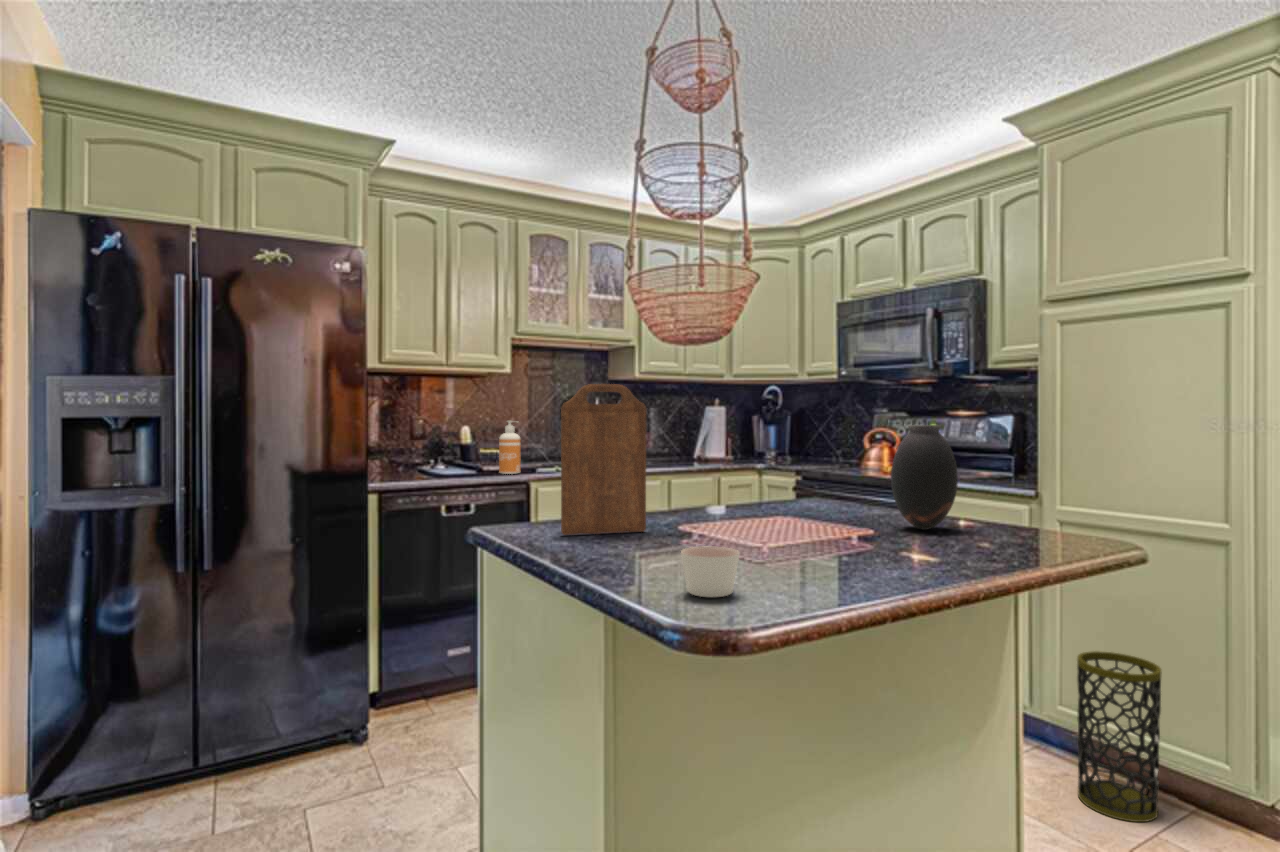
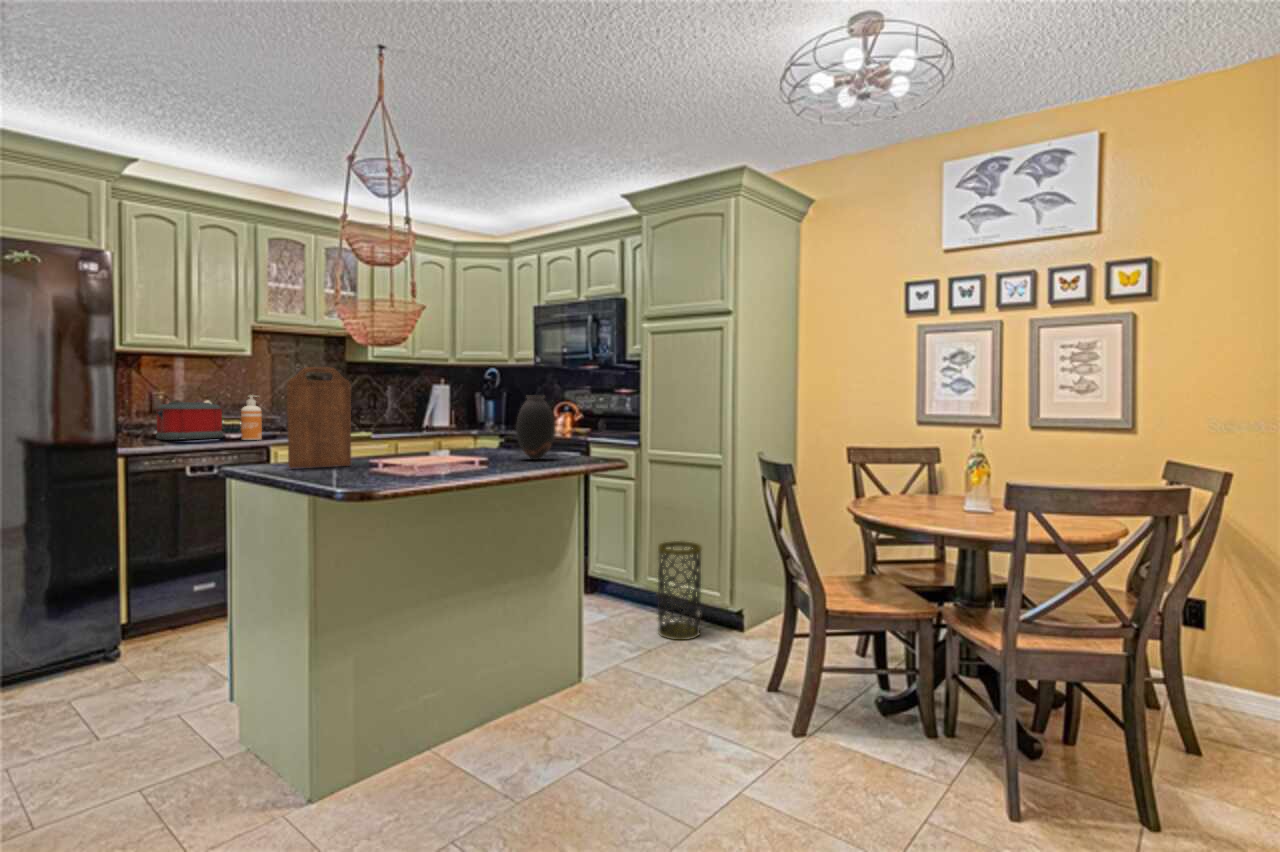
toaster: none [413,429,480,472] -> present [156,402,223,440]
candle: present [681,546,739,597] -> none [354,460,389,485]

